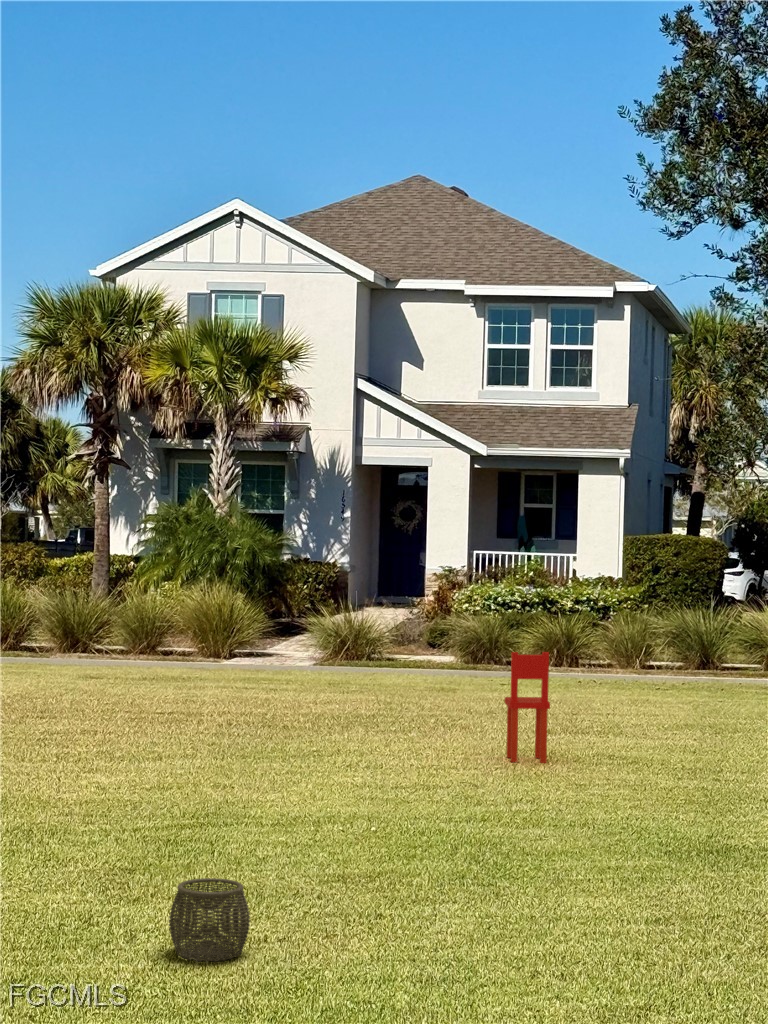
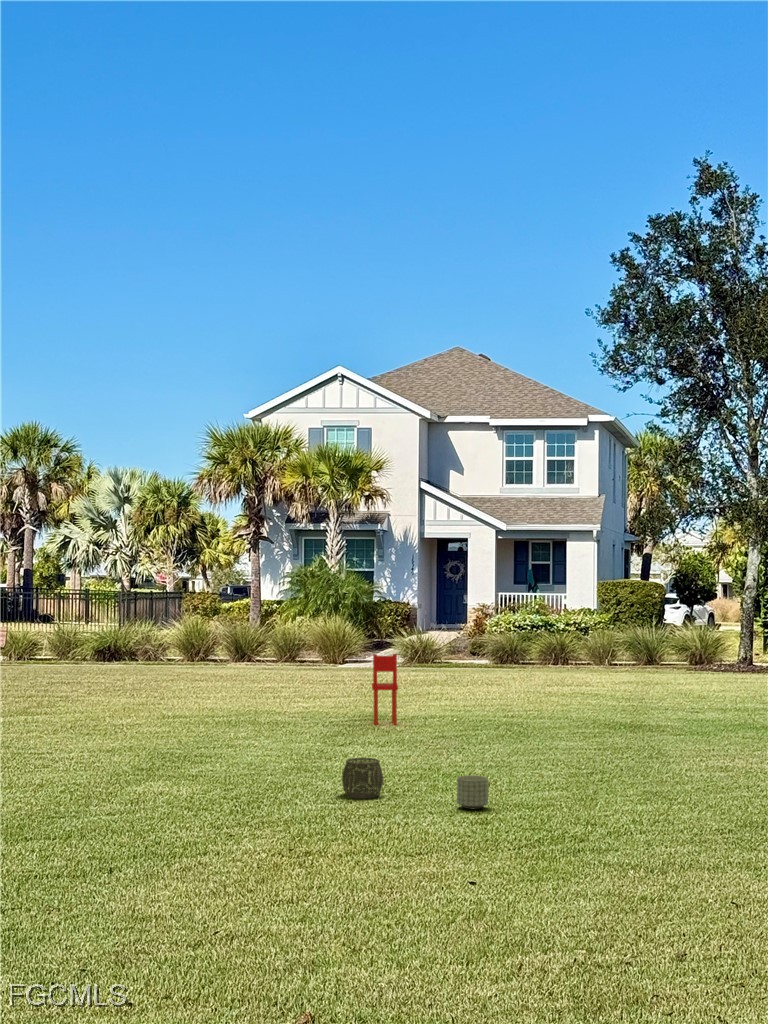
chair: present [505,652,550,763] -> present [372,654,398,725]
planter: none [390,922,453,991] -> present [457,775,488,809]

